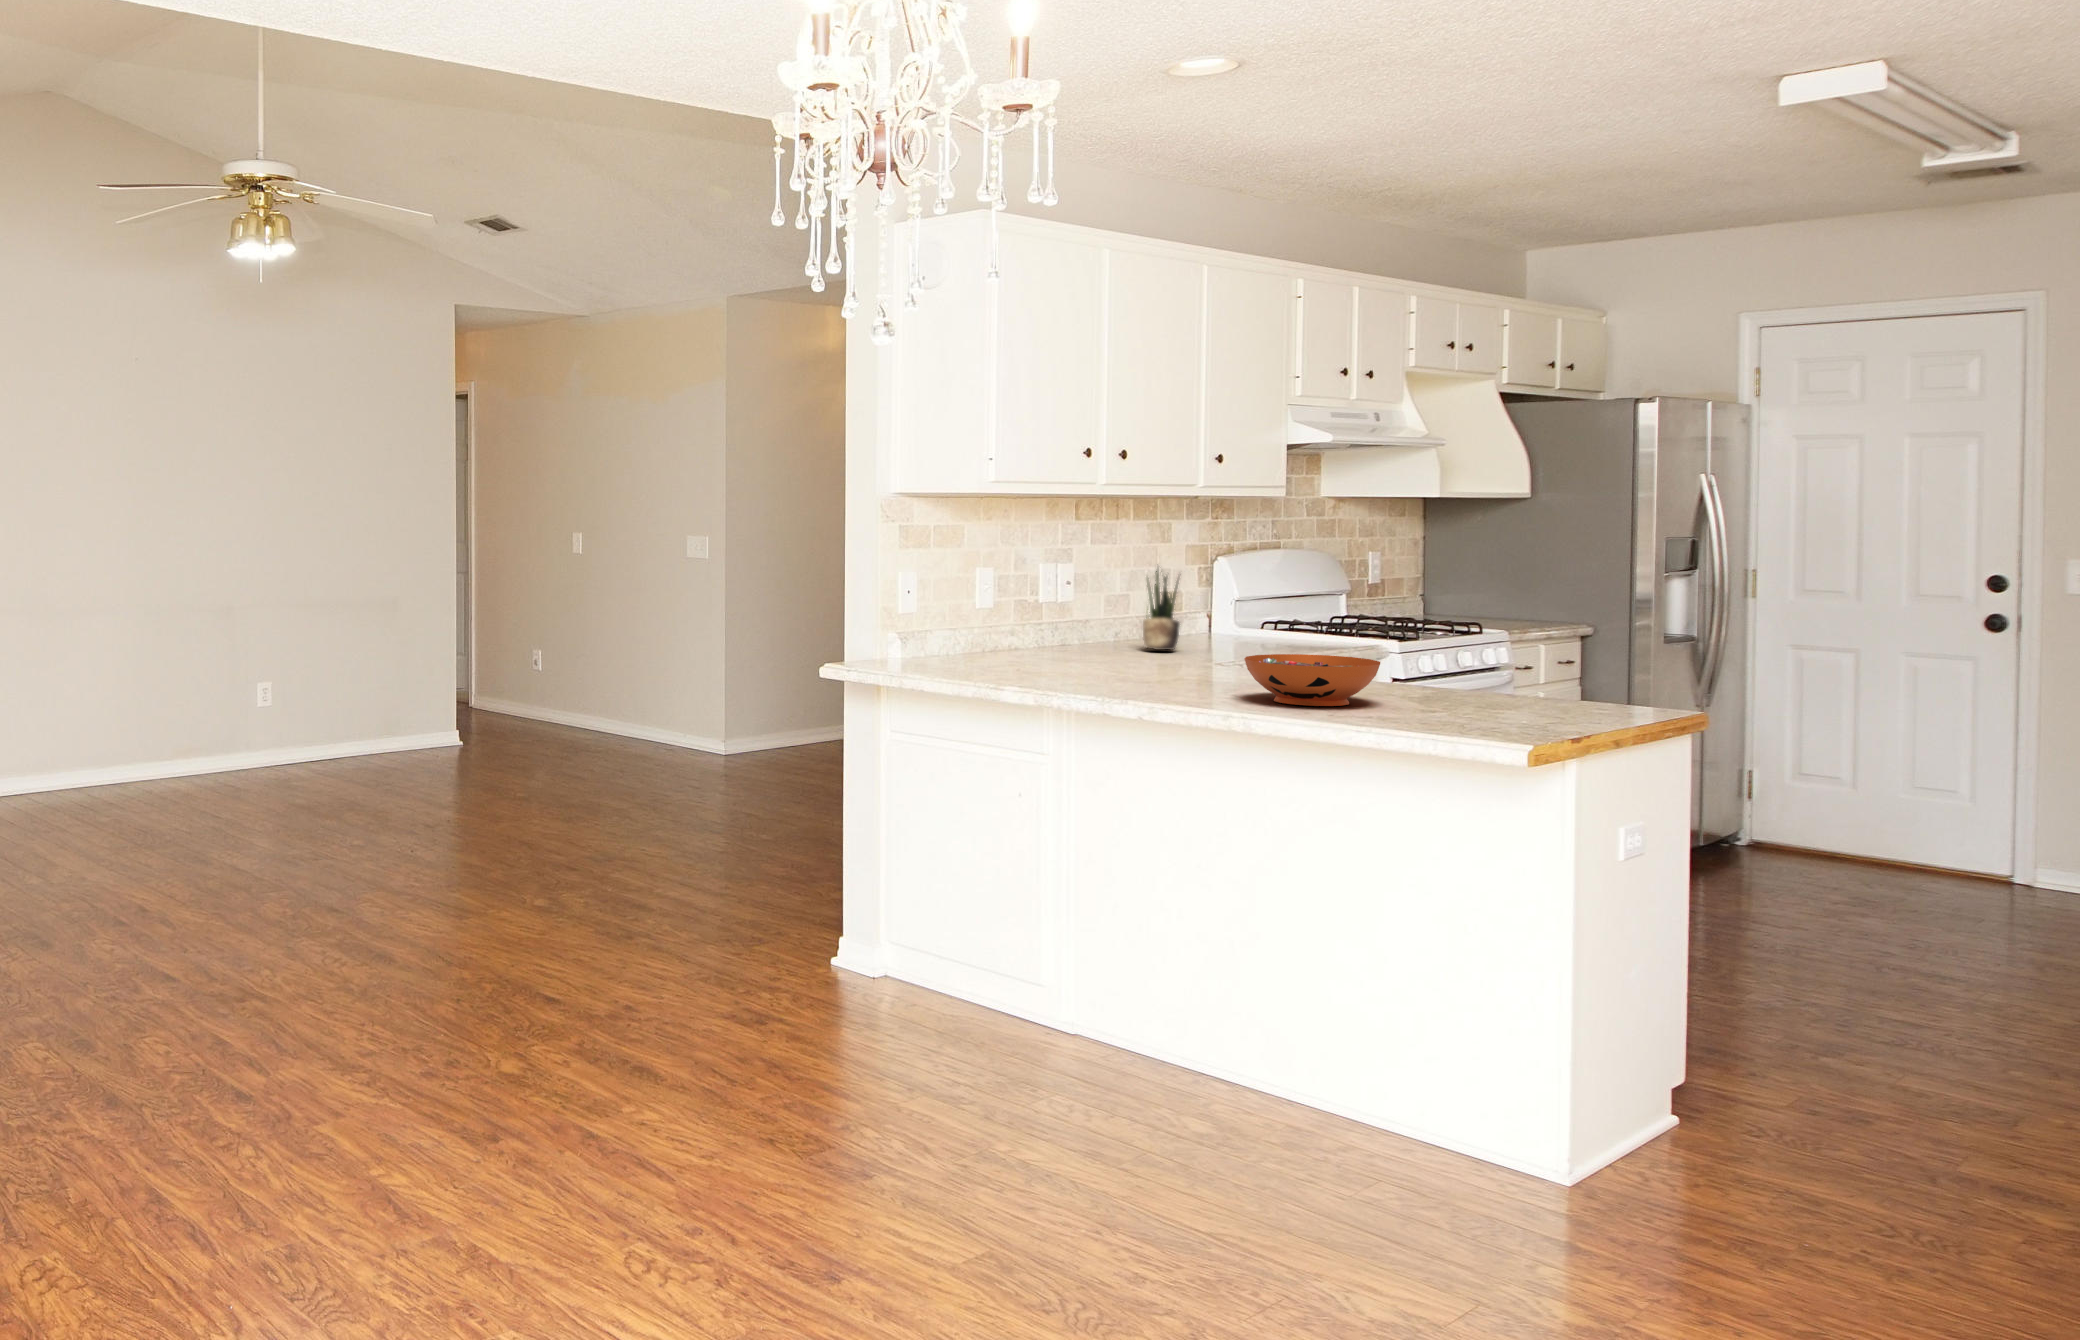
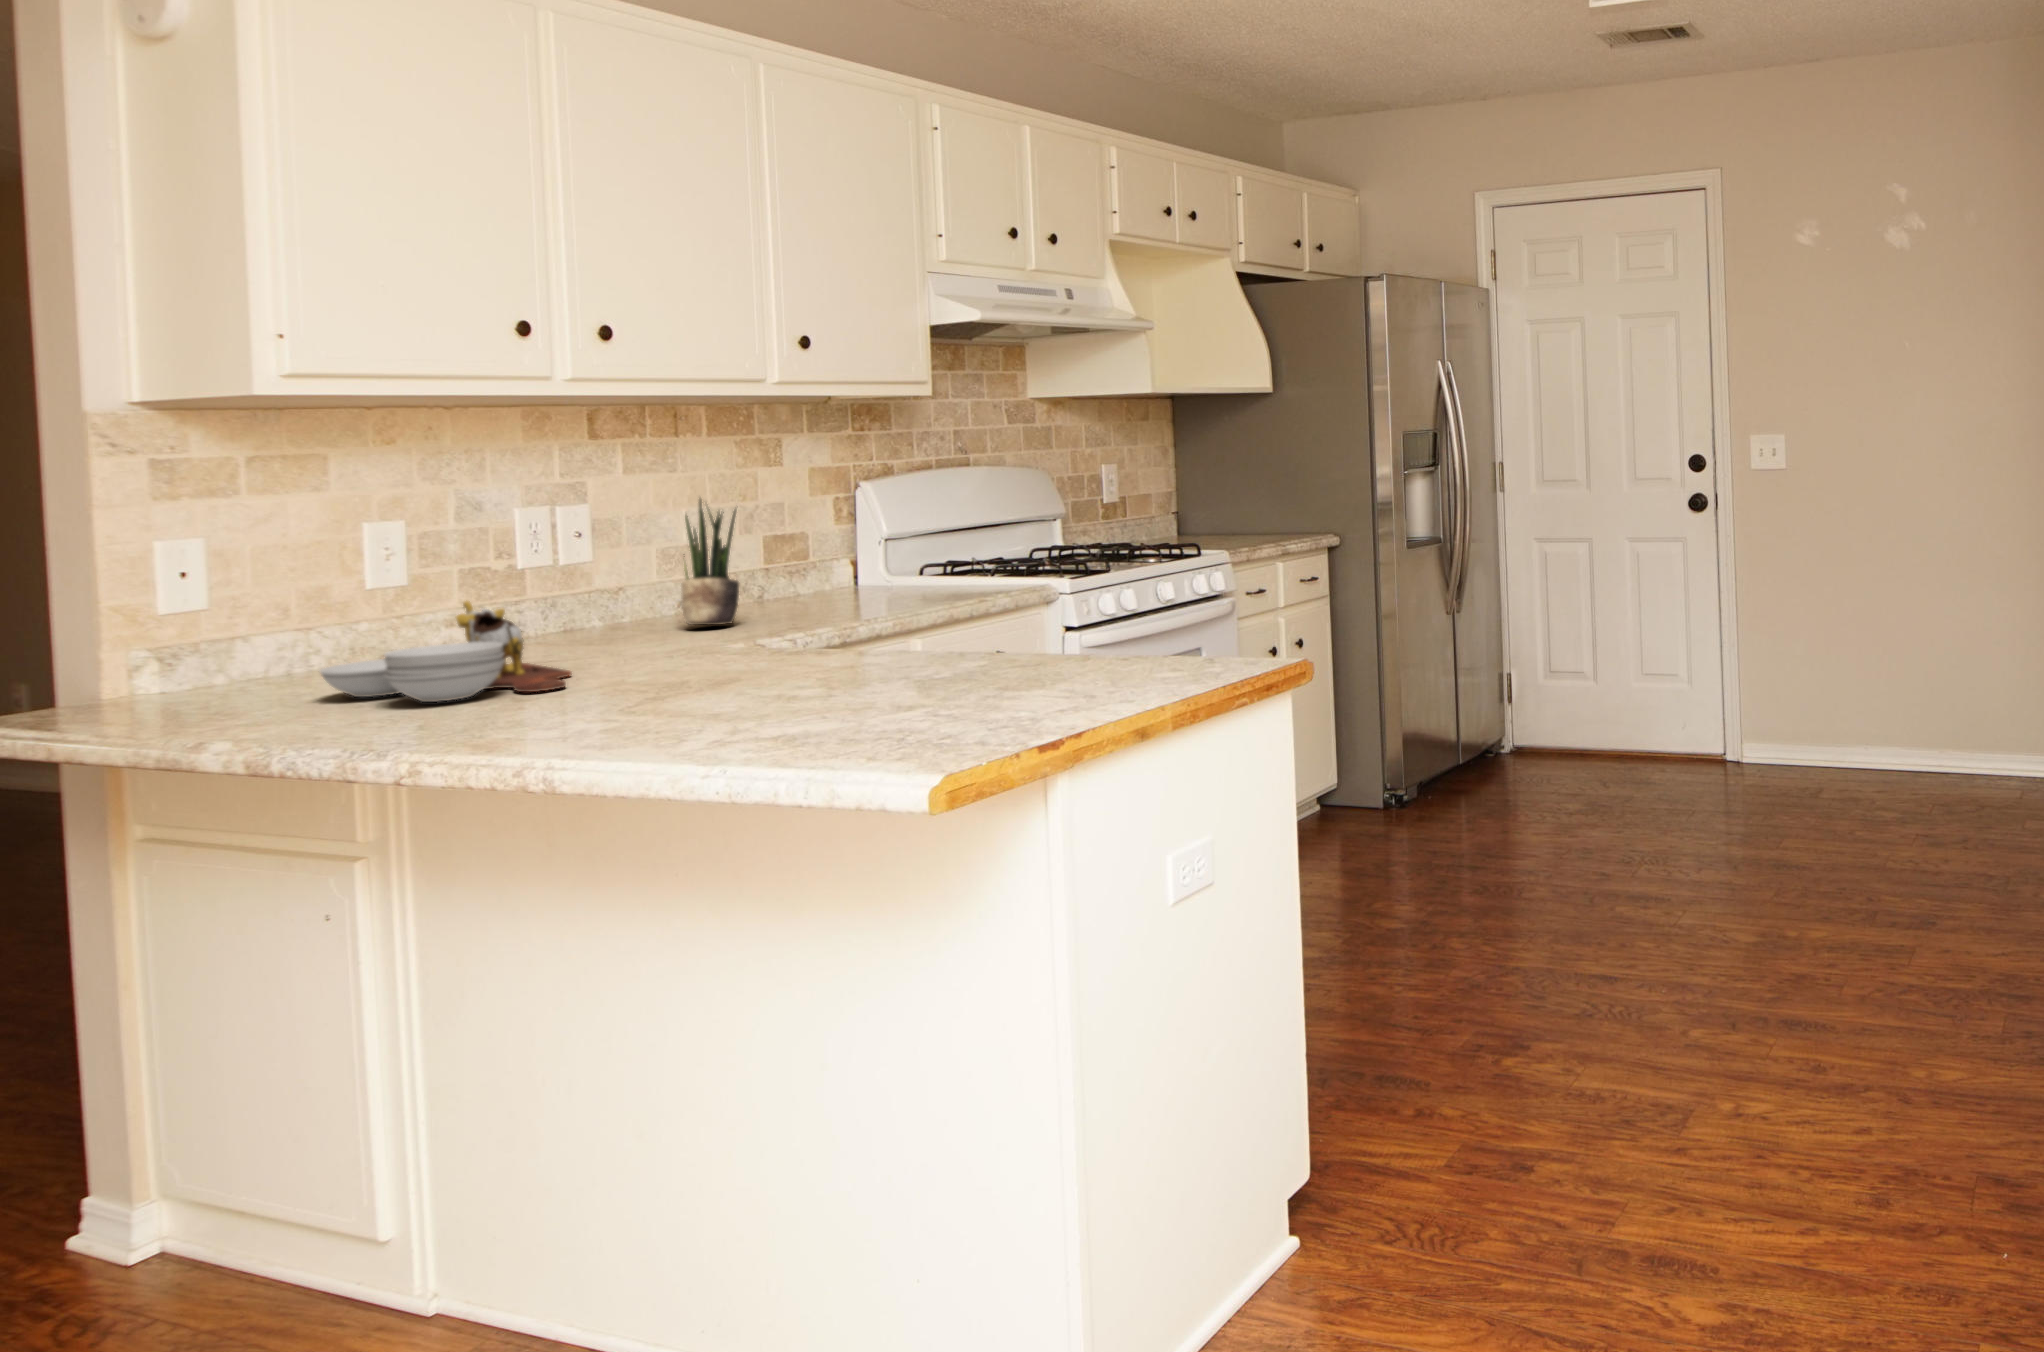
cutting board: none [994,620,1133,677] -> present [320,601,572,702]
decorative bowl: present [1244,654,1380,706] -> none [673,629,900,723]

